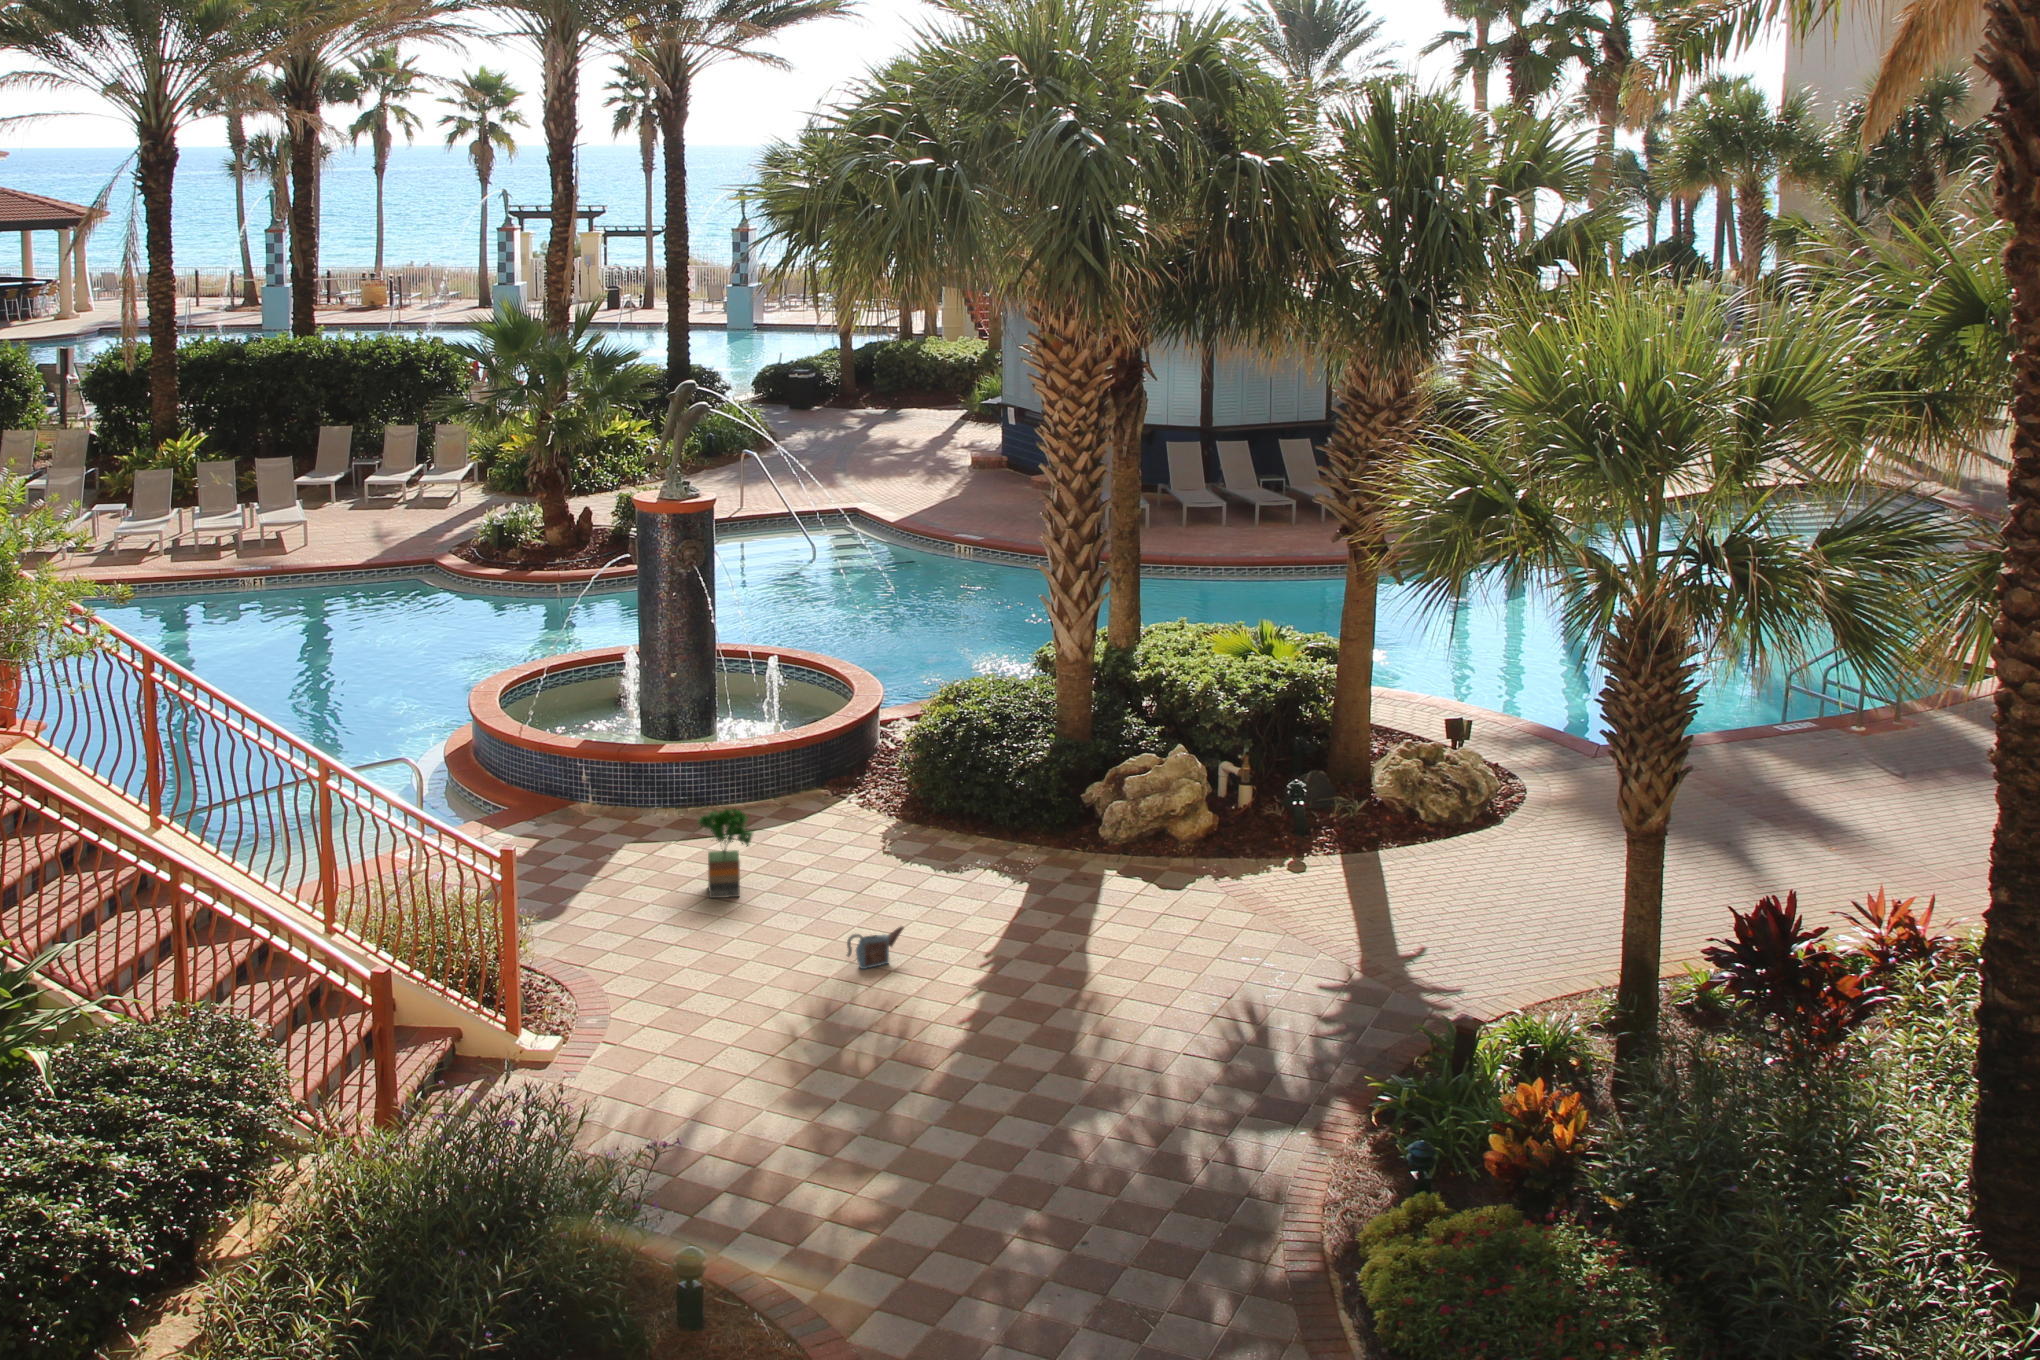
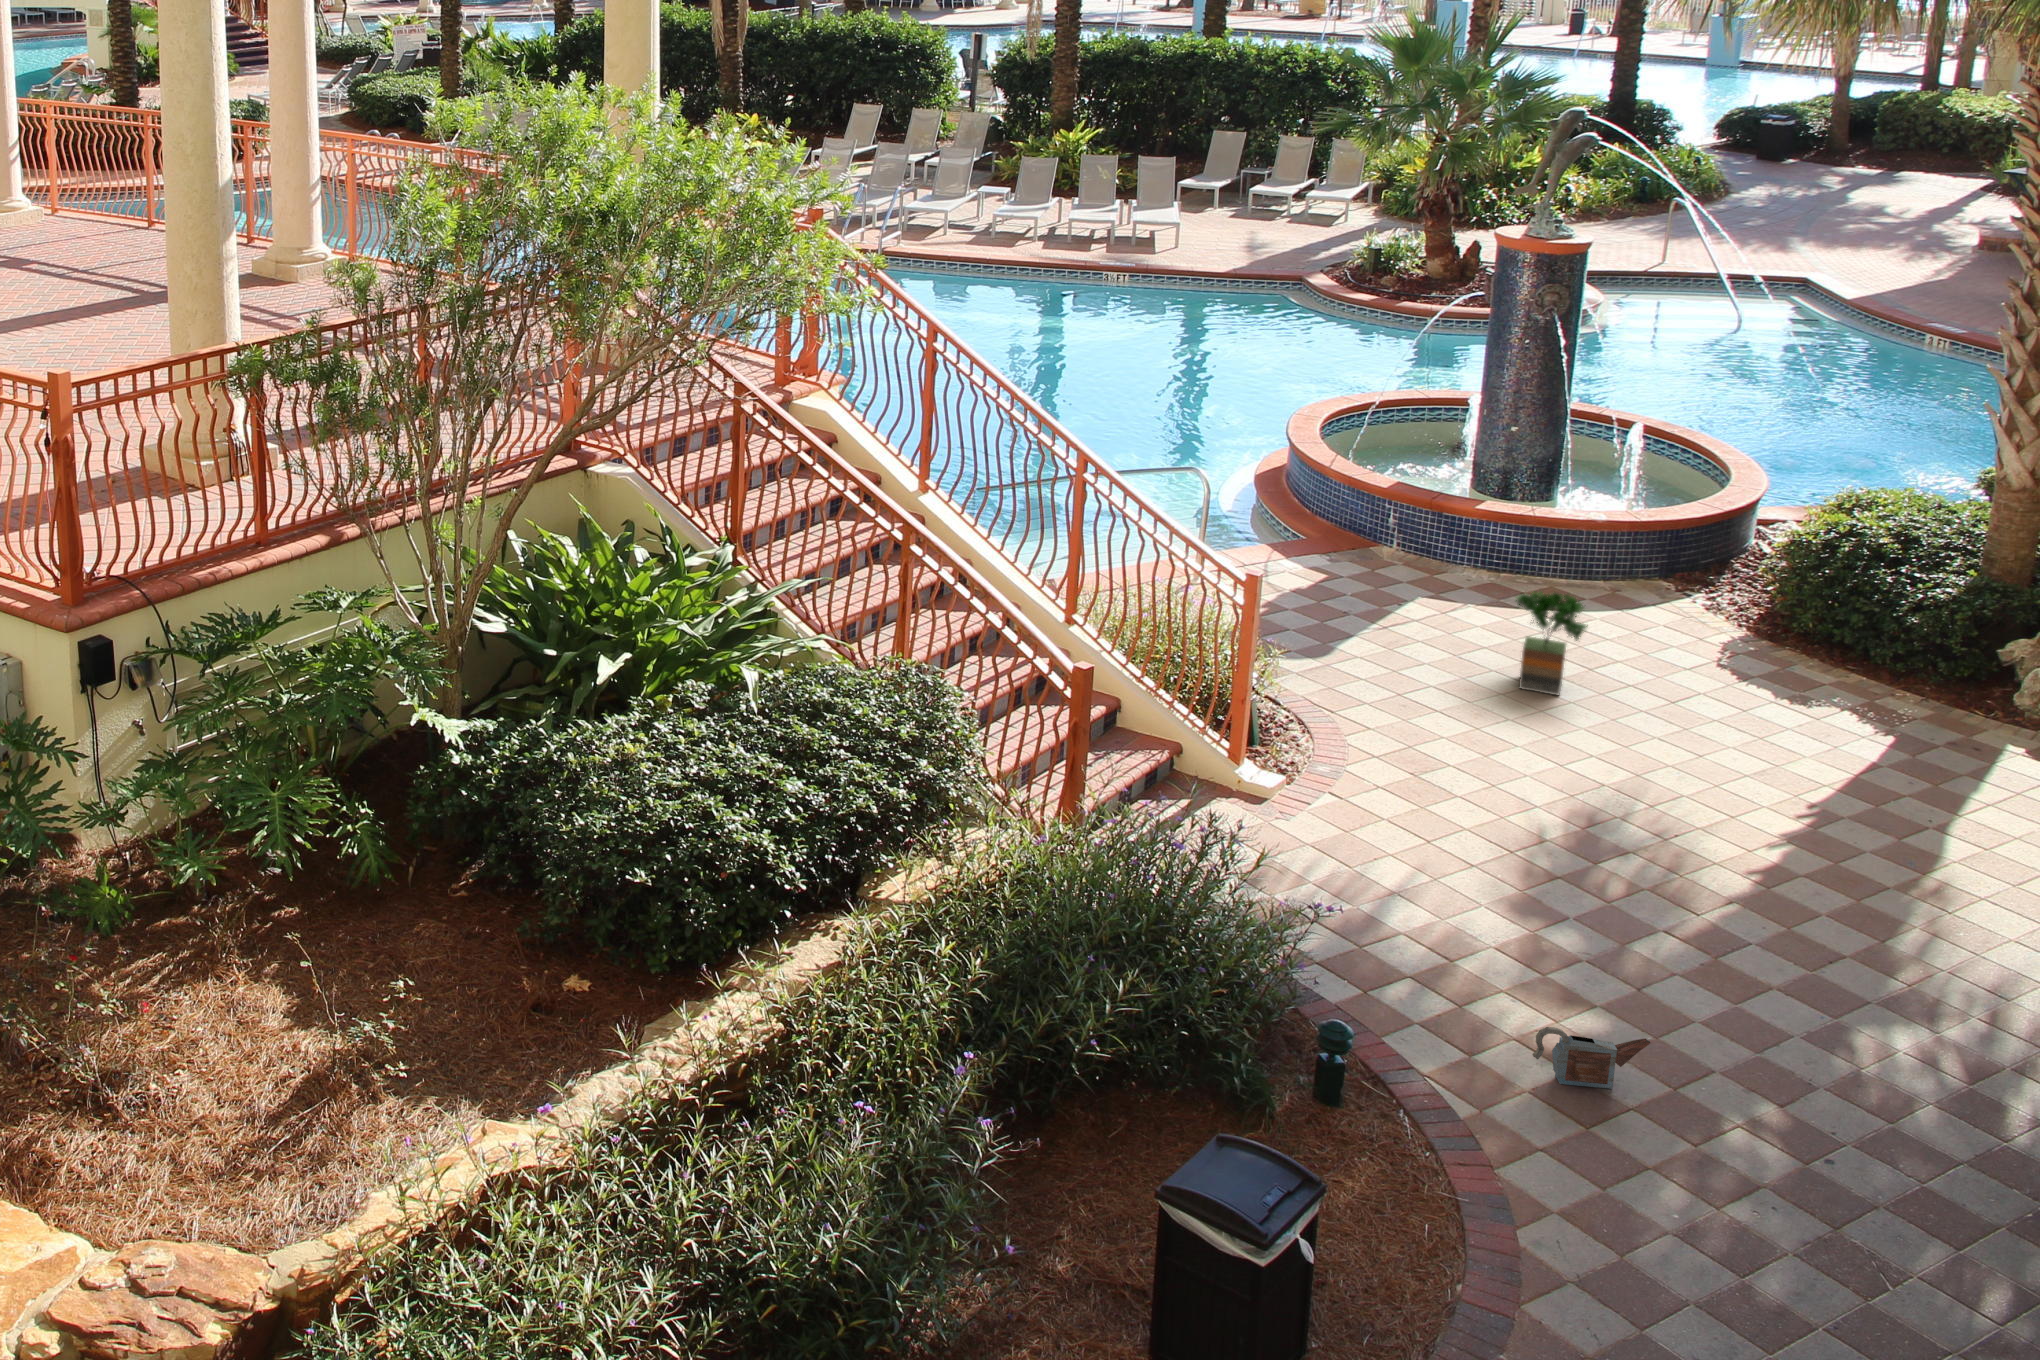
watering can: present [847,926,904,969] -> present [1532,1027,1650,1089]

